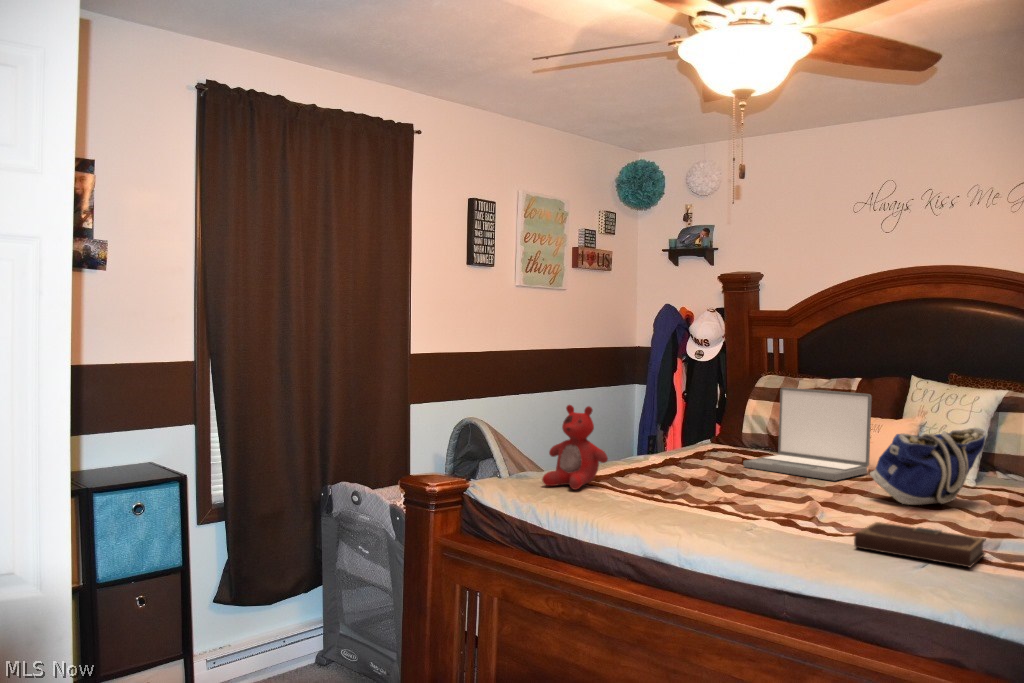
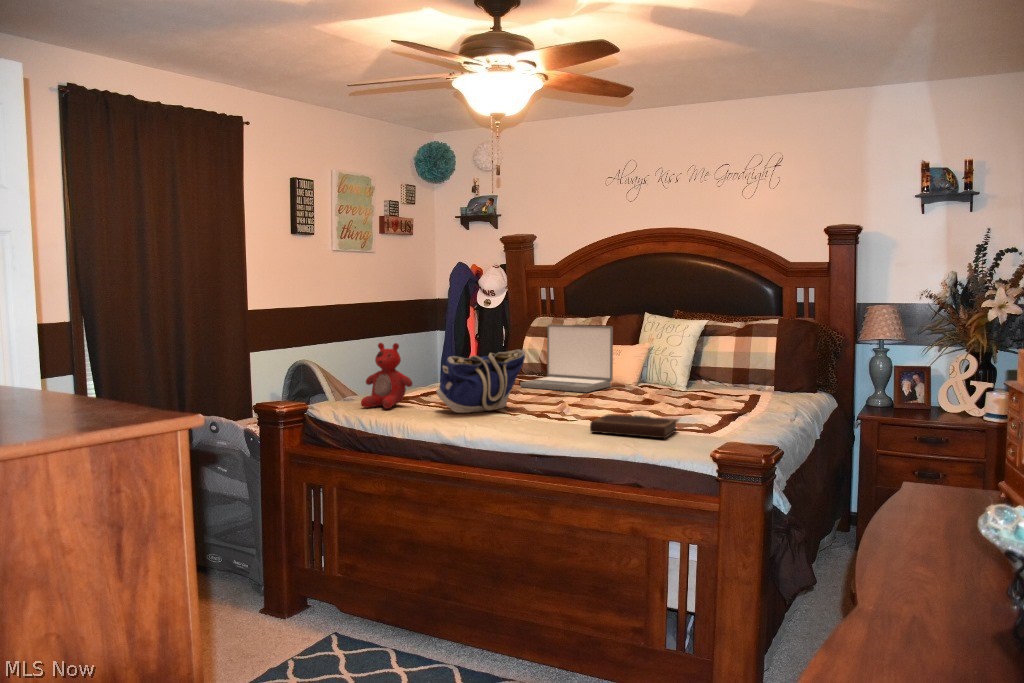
tote bag: present [870,428,986,505] -> present [436,350,525,413]

